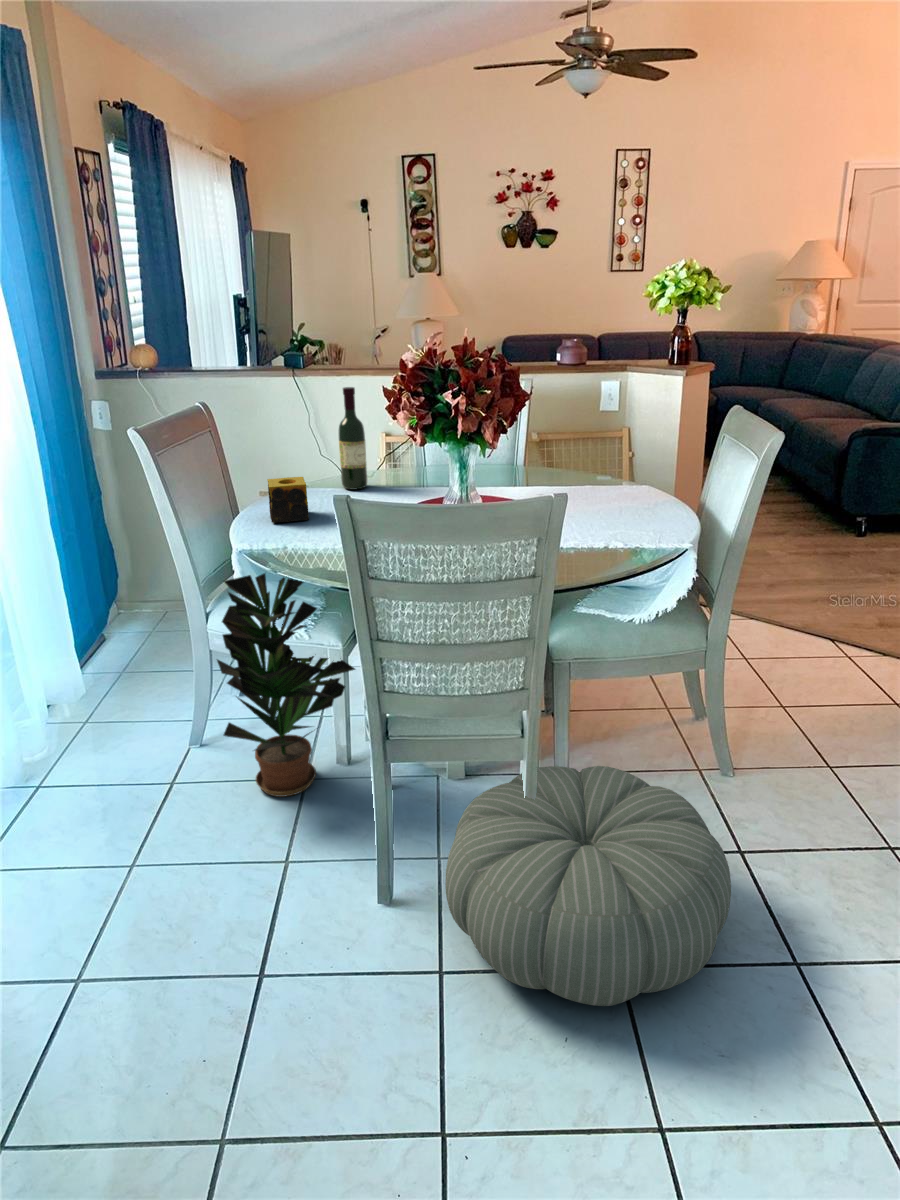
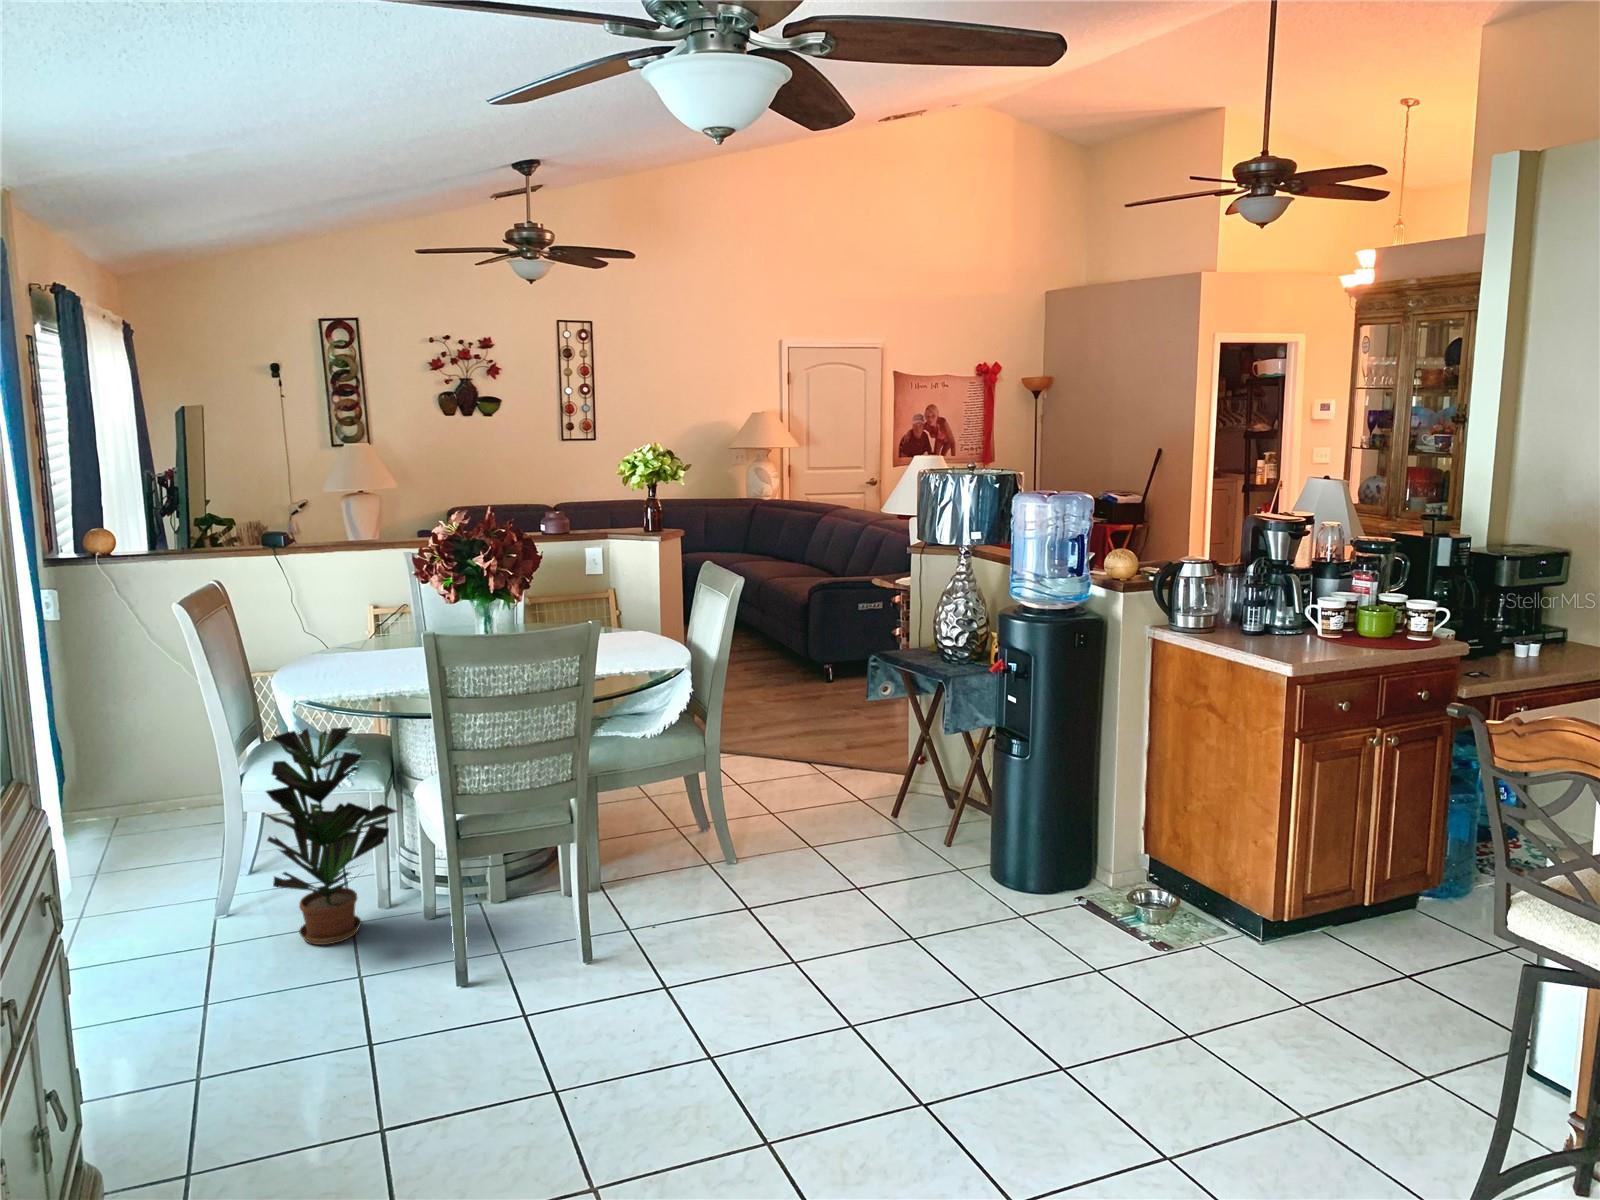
wine bottle: present [339,387,368,490] -> none [356,560,385,653]
candle: present [267,477,309,523] -> none [301,640,346,682]
pouf: present [445,766,731,1006] -> none [520,849,744,1009]

